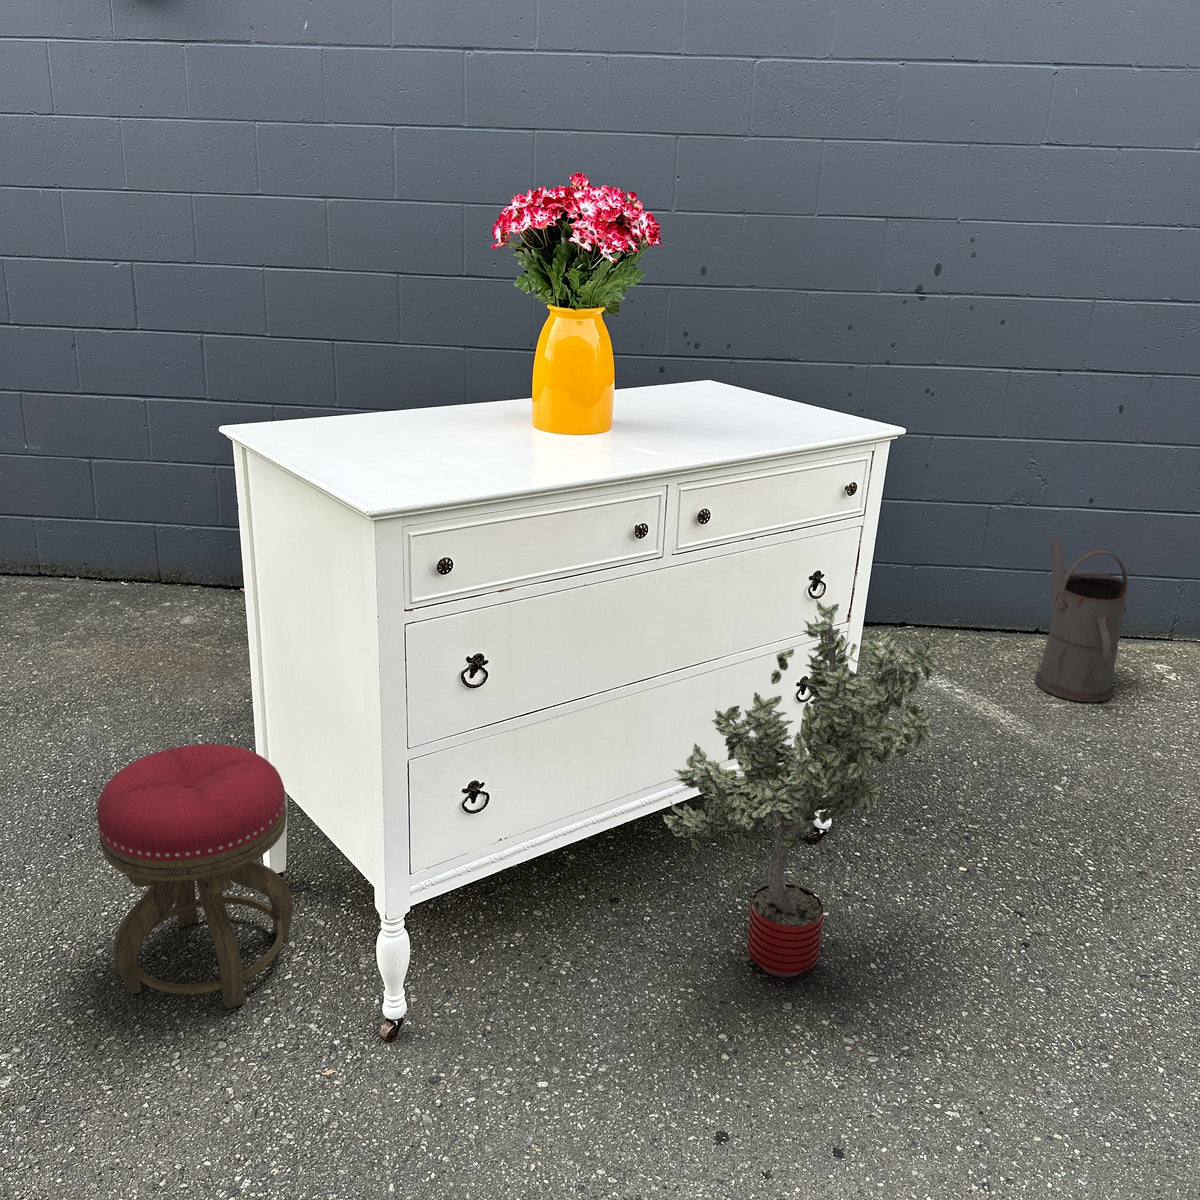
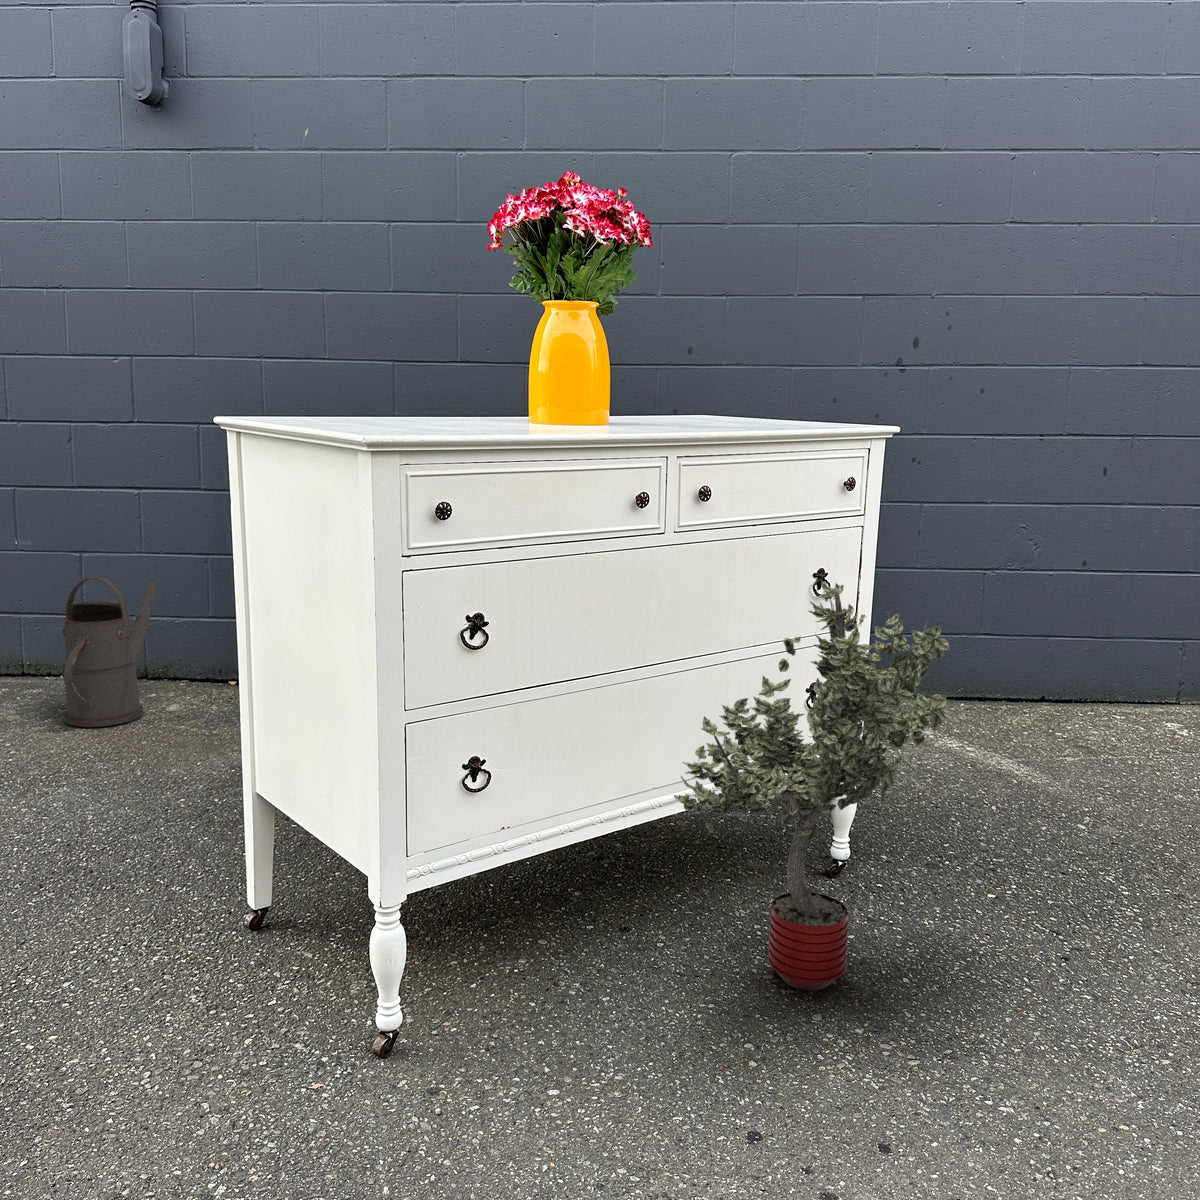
watering can: present [1035,538,1128,702] -> present [63,576,158,727]
stool: present [97,744,293,1009] -> none [73,750,279,1030]

